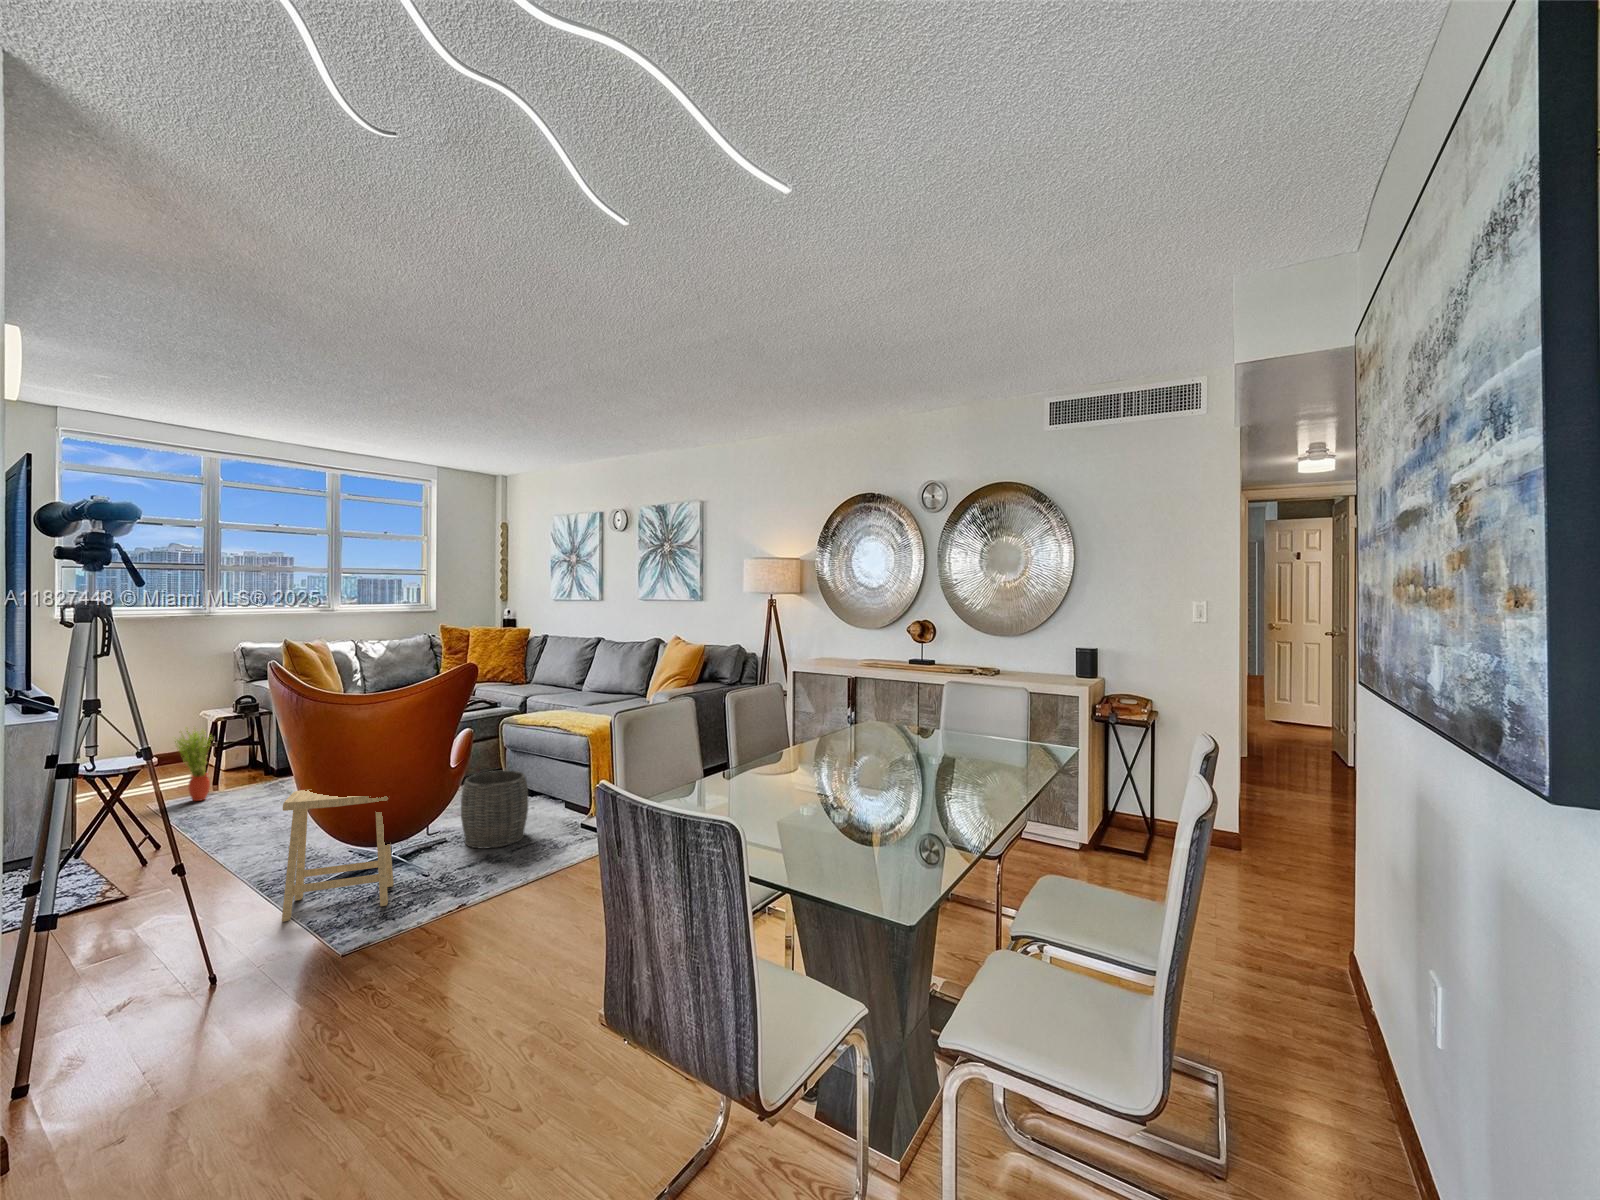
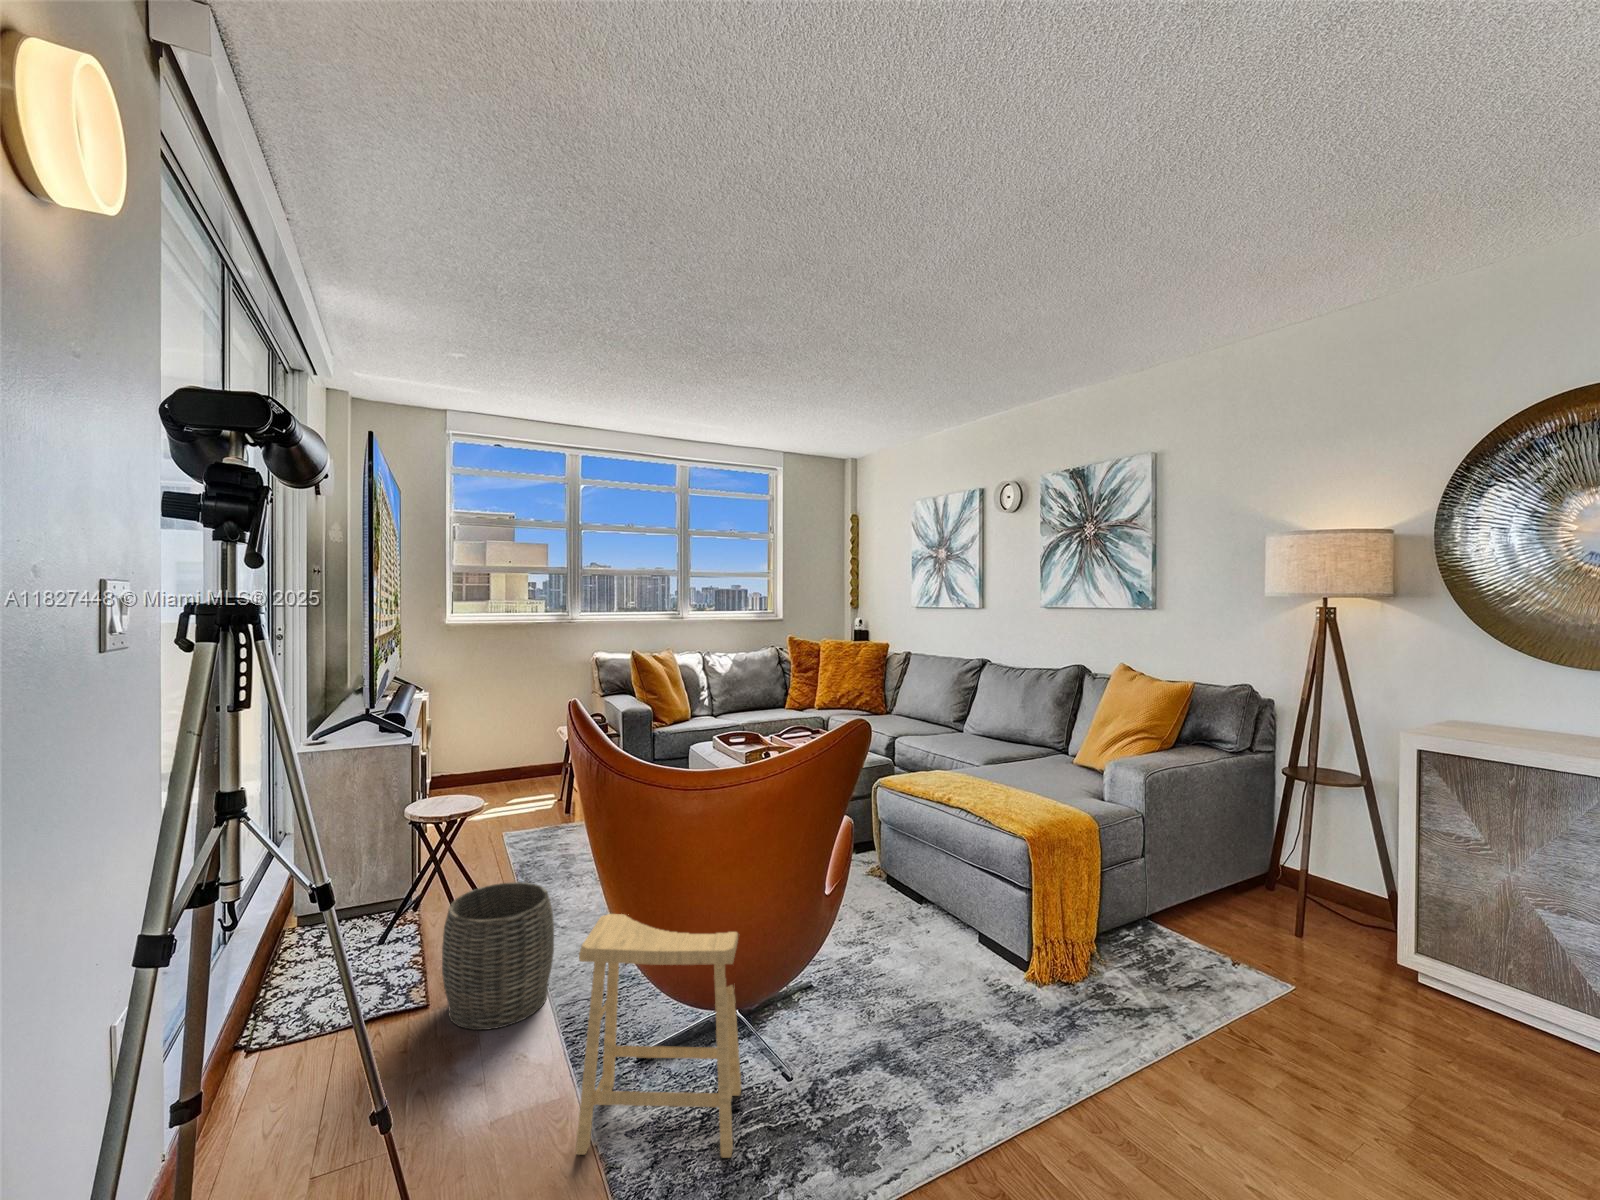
potted plant: present [175,727,213,801] -> none [519,752,557,841]
woven basket: present [461,771,528,849] -> present [442,882,554,1030]

